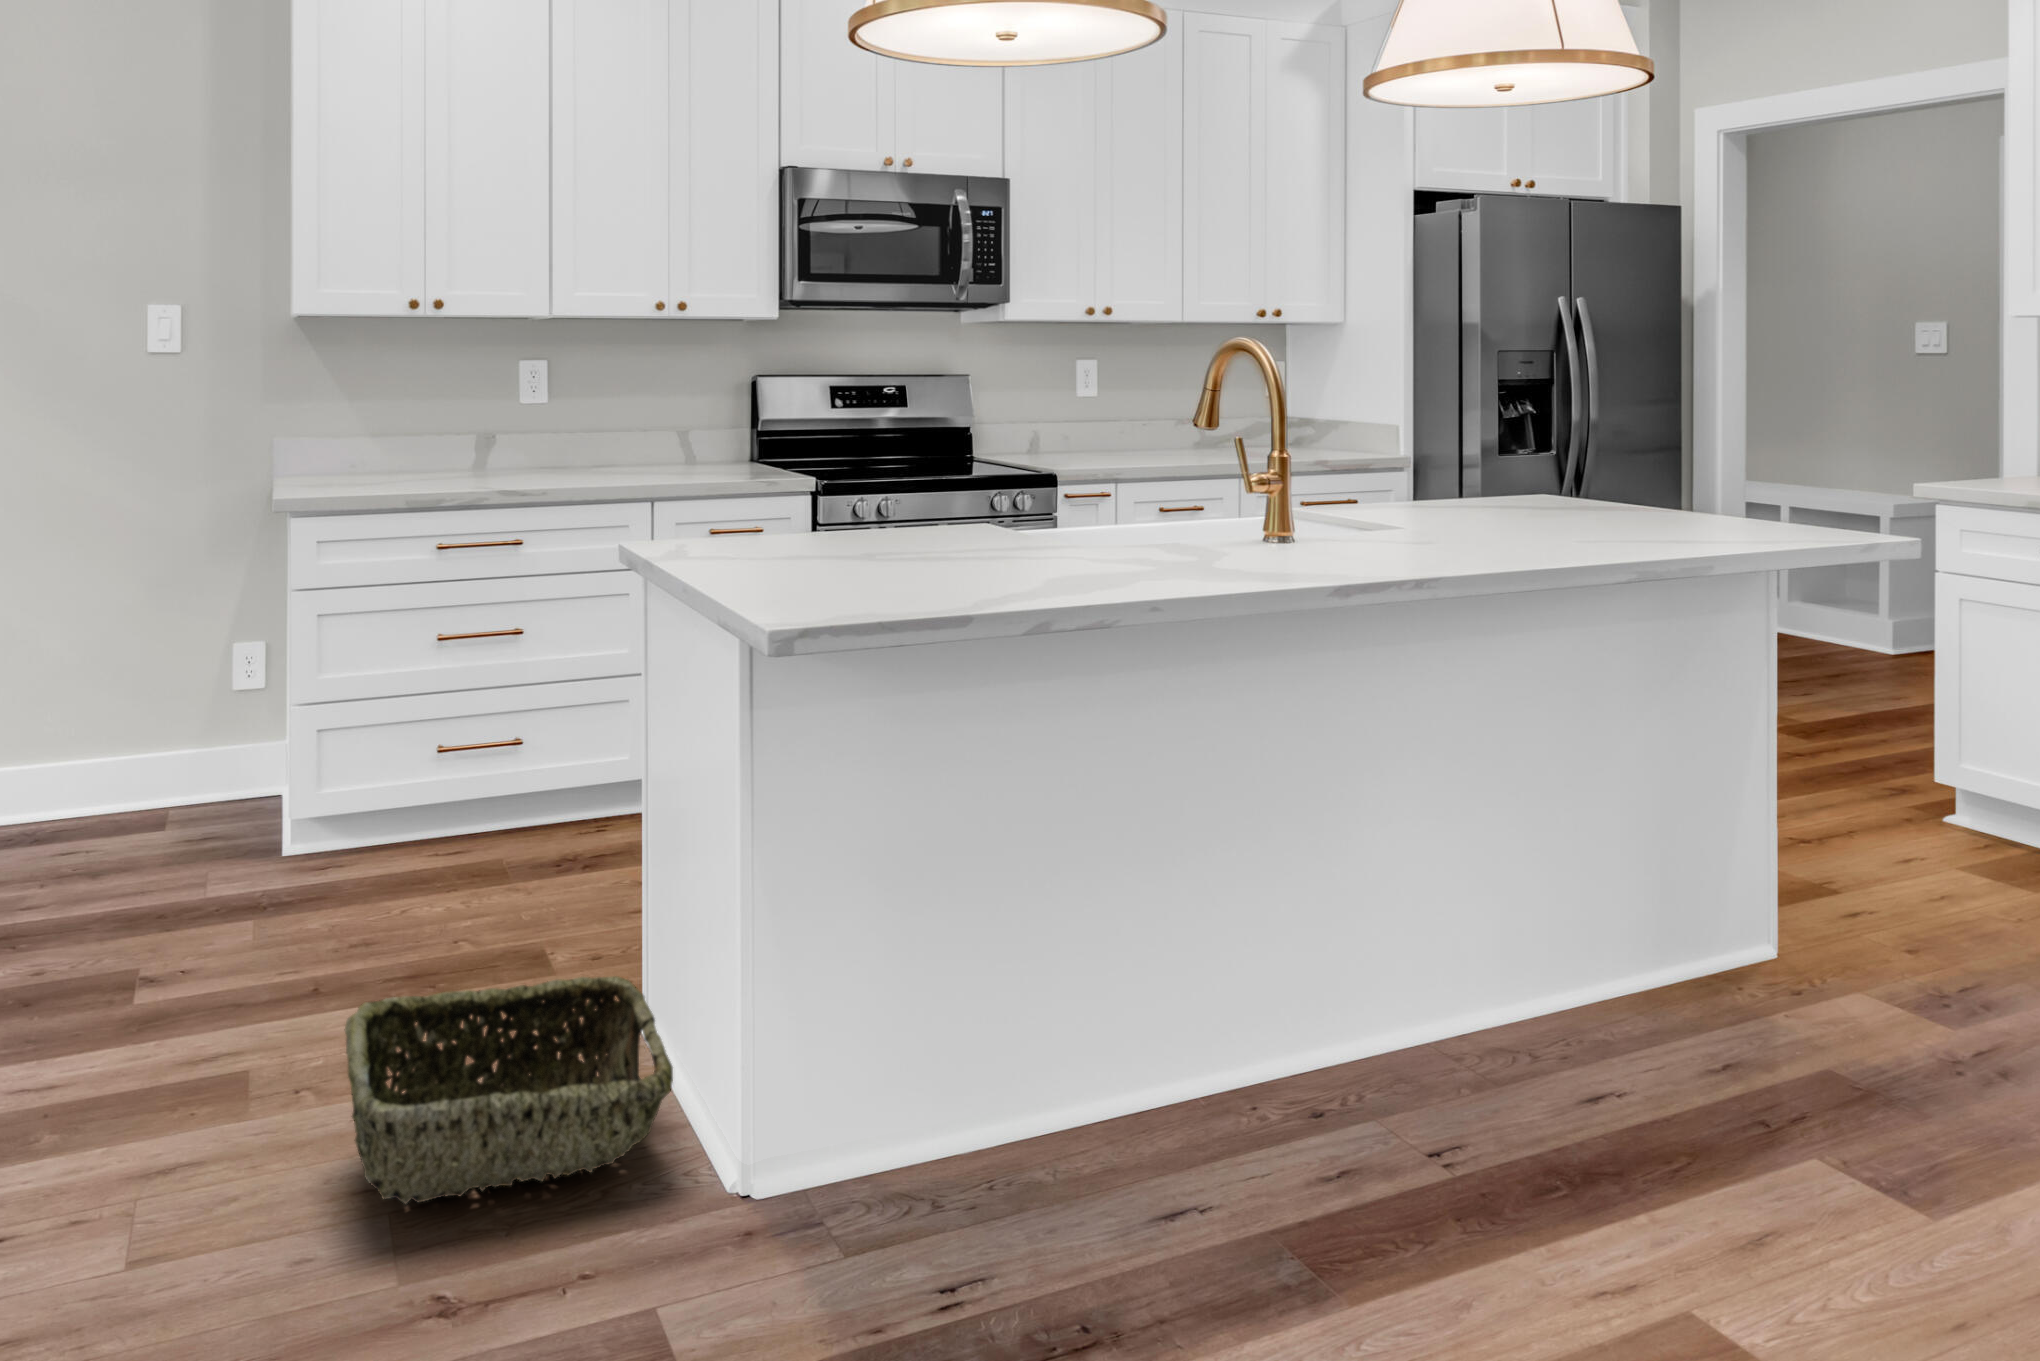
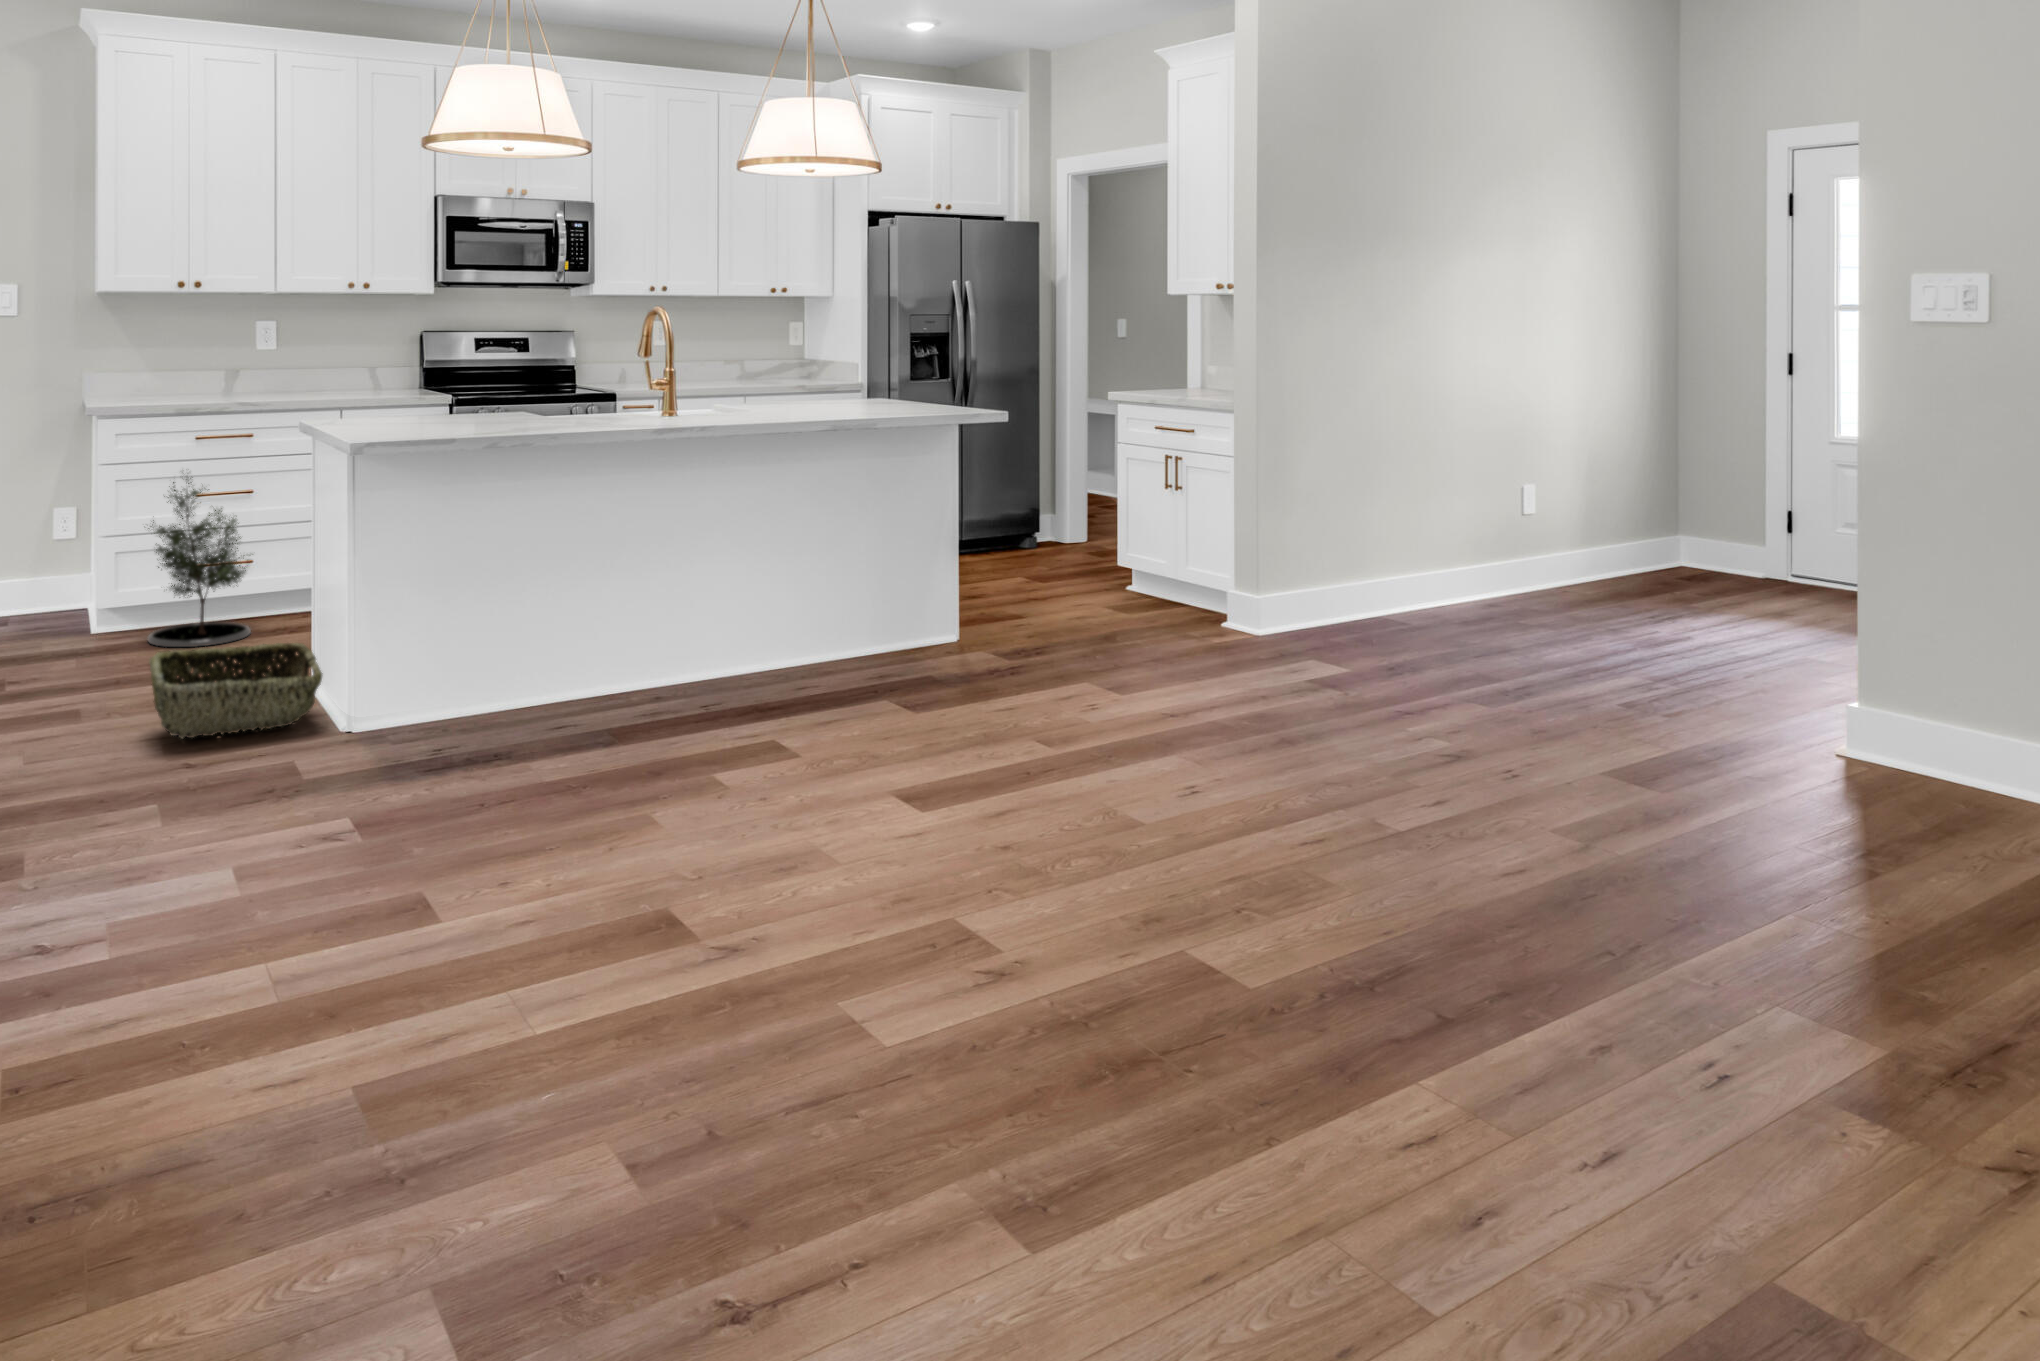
potted tree: none [349,600,524,903] -> present [148,478,251,647]

